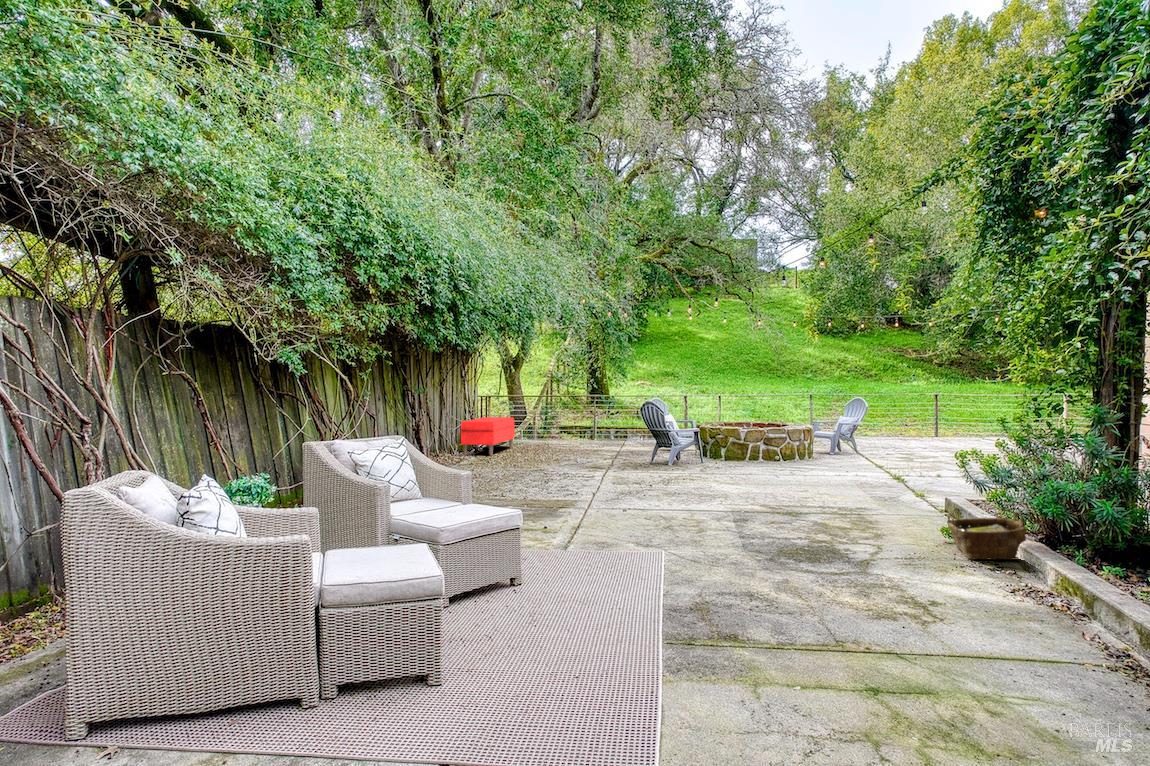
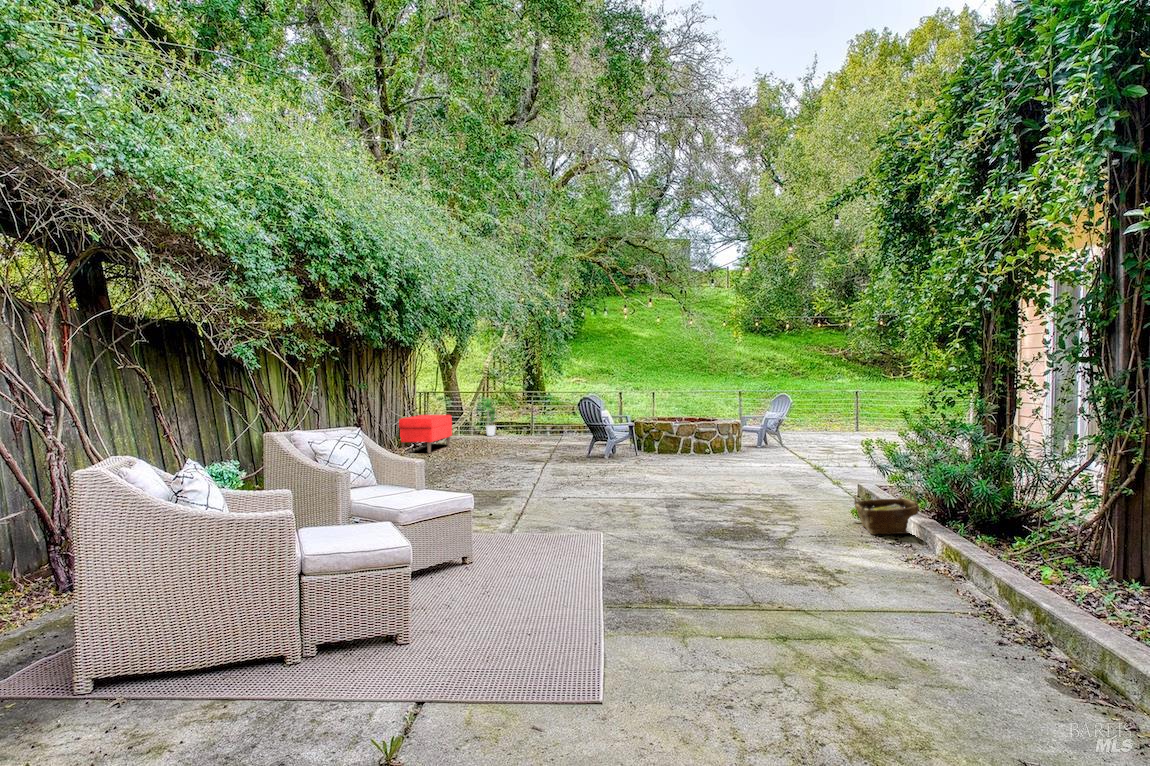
potted plant: none [540,398,565,438] -> present [483,398,496,436]

